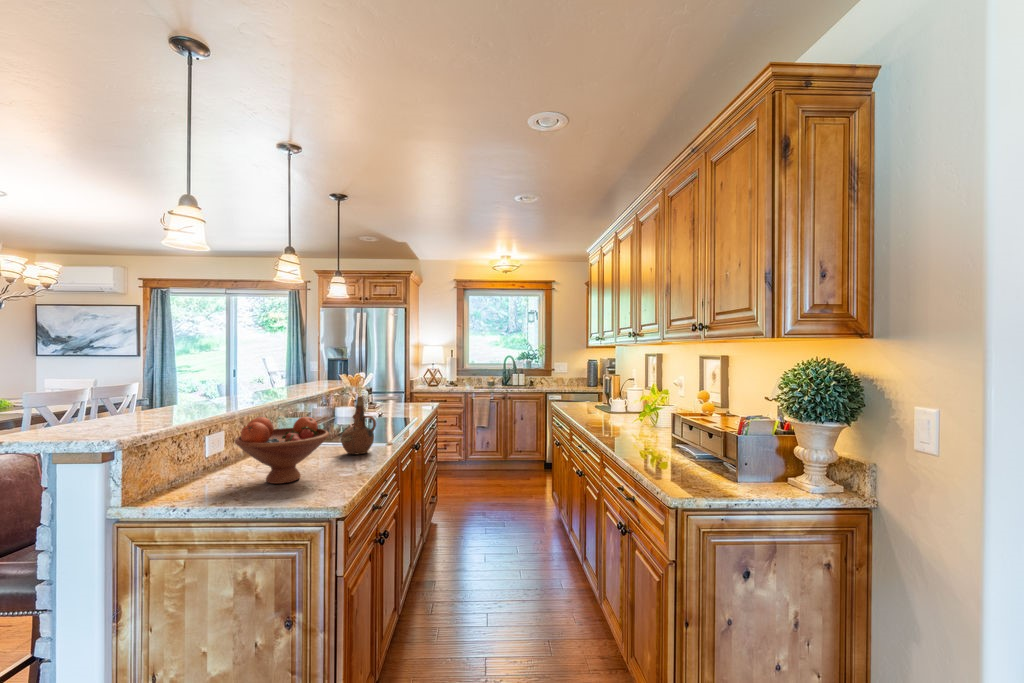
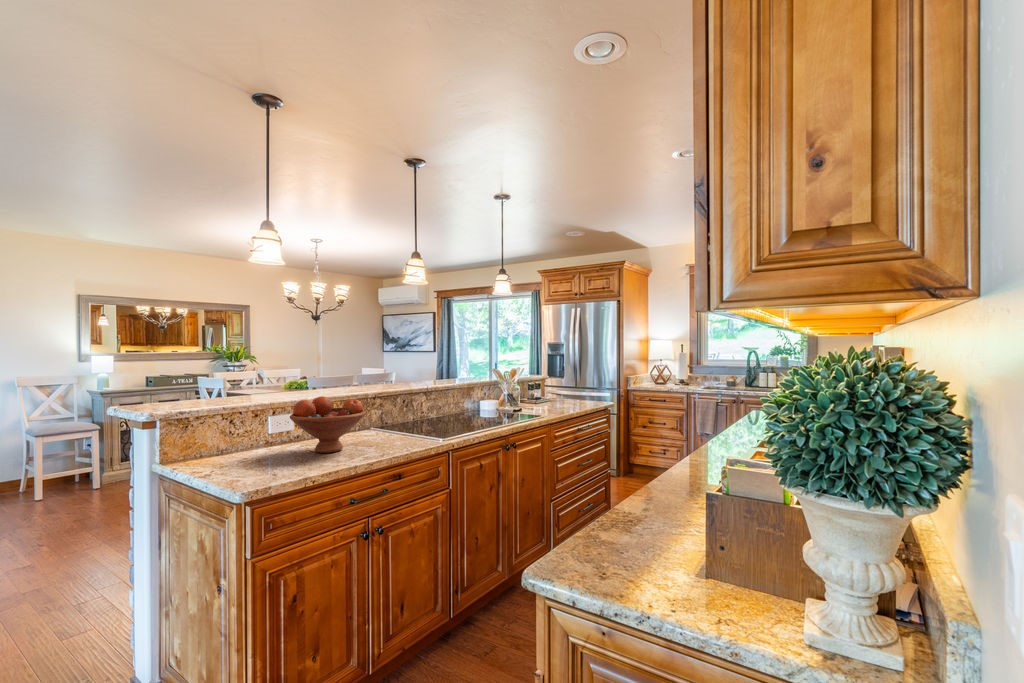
ceramic pitcher: present [341,397,376,454] -> none [409,385,438,439]

